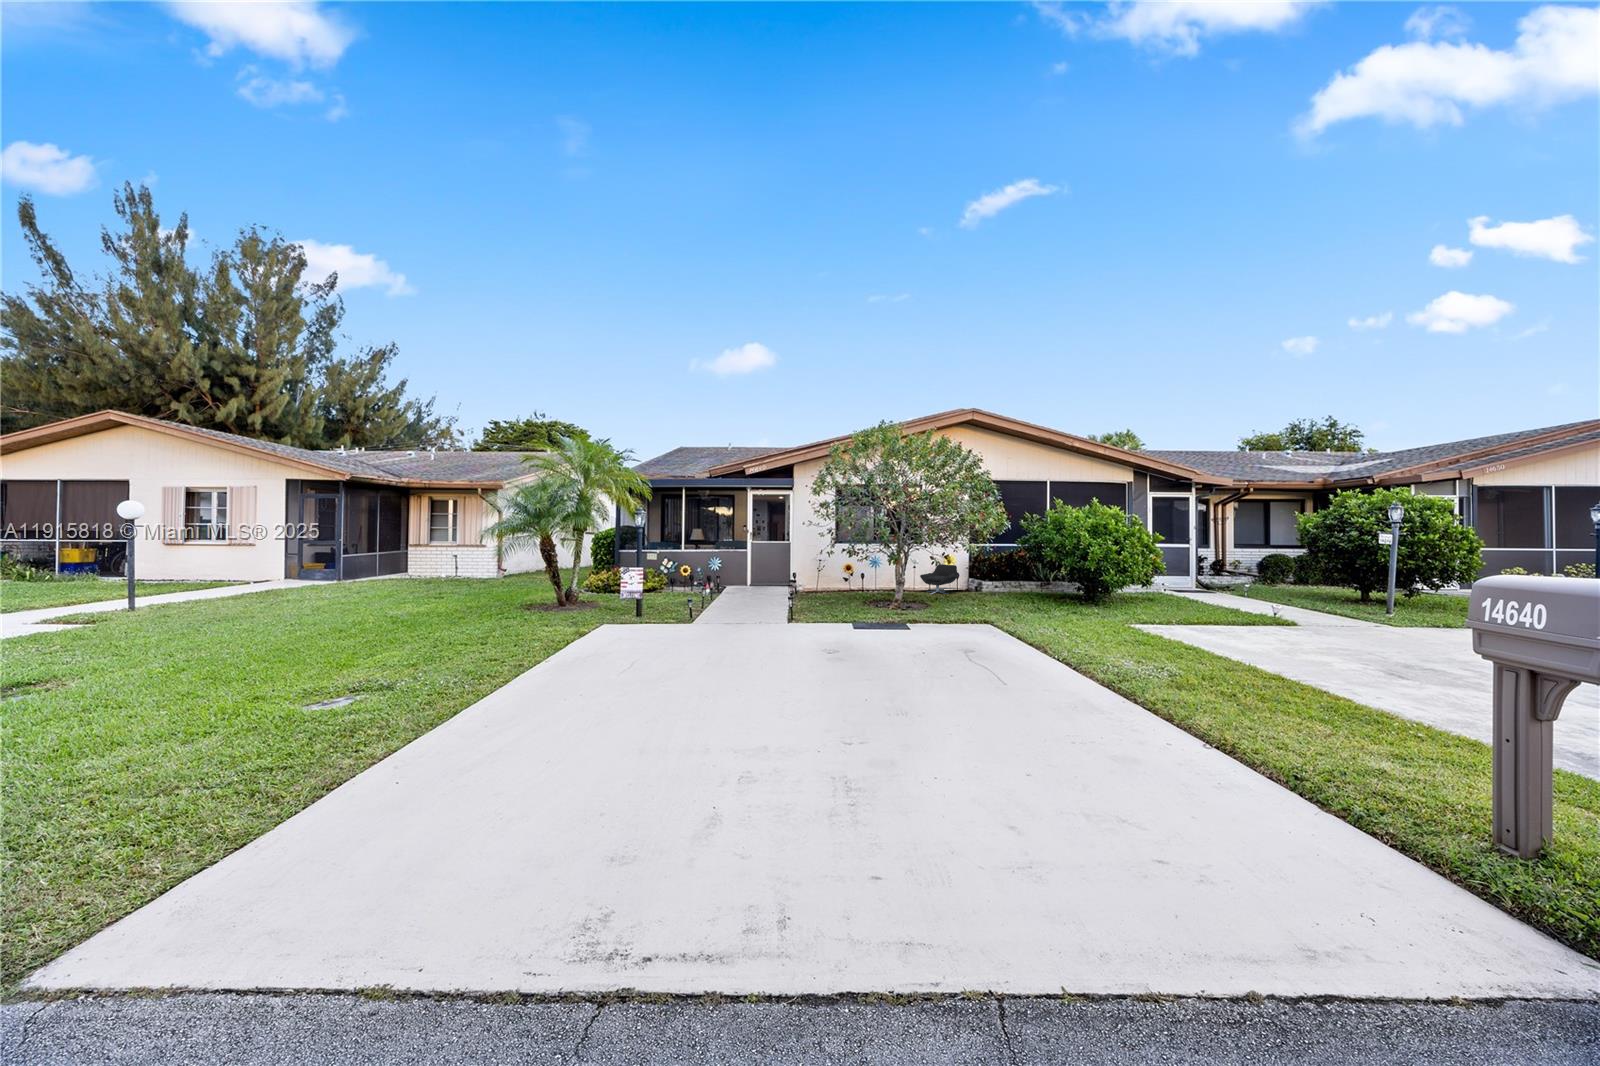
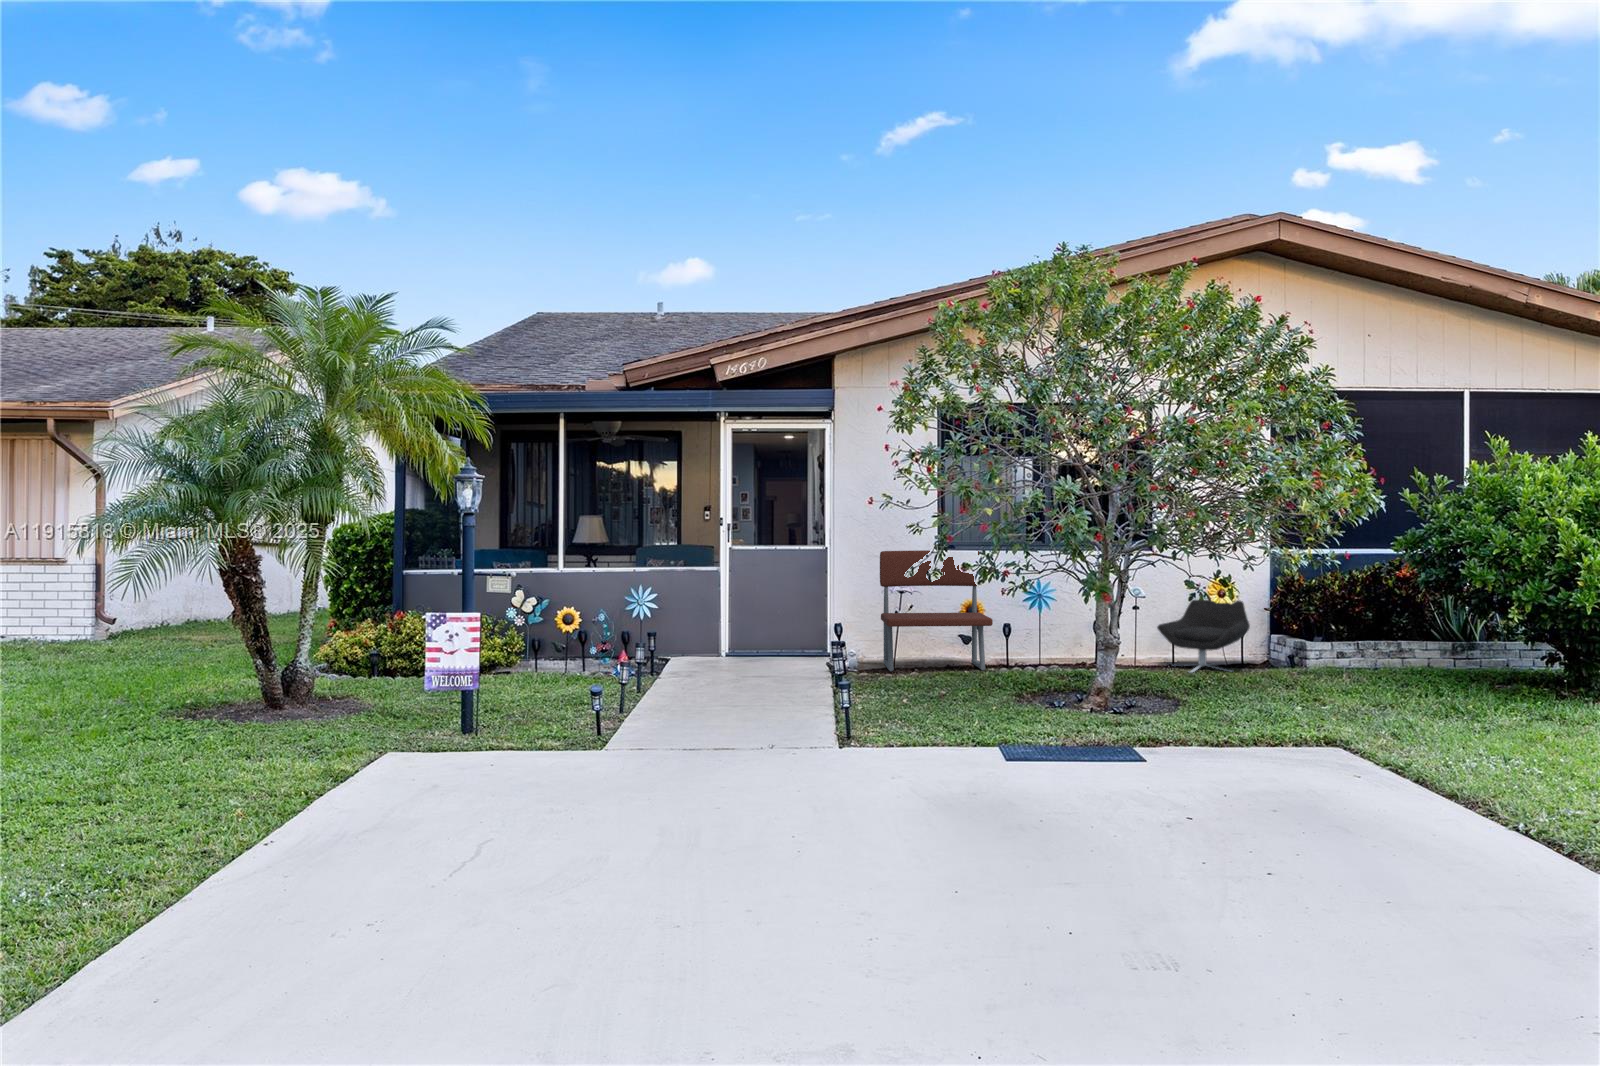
bench: none [808,544,851,593] -> present [880,550,993,671]

